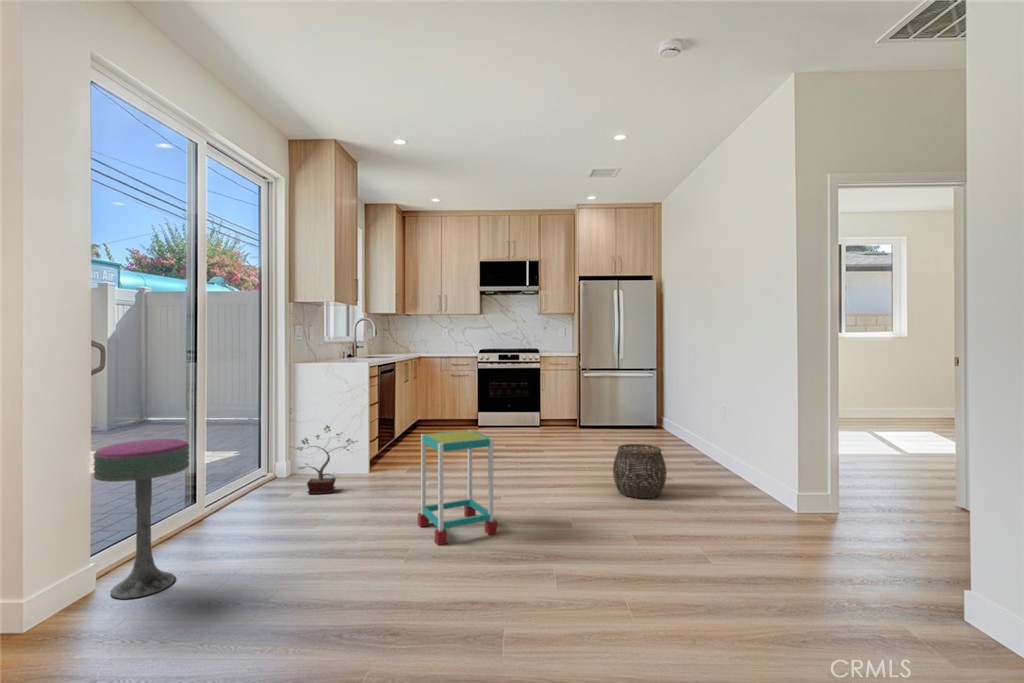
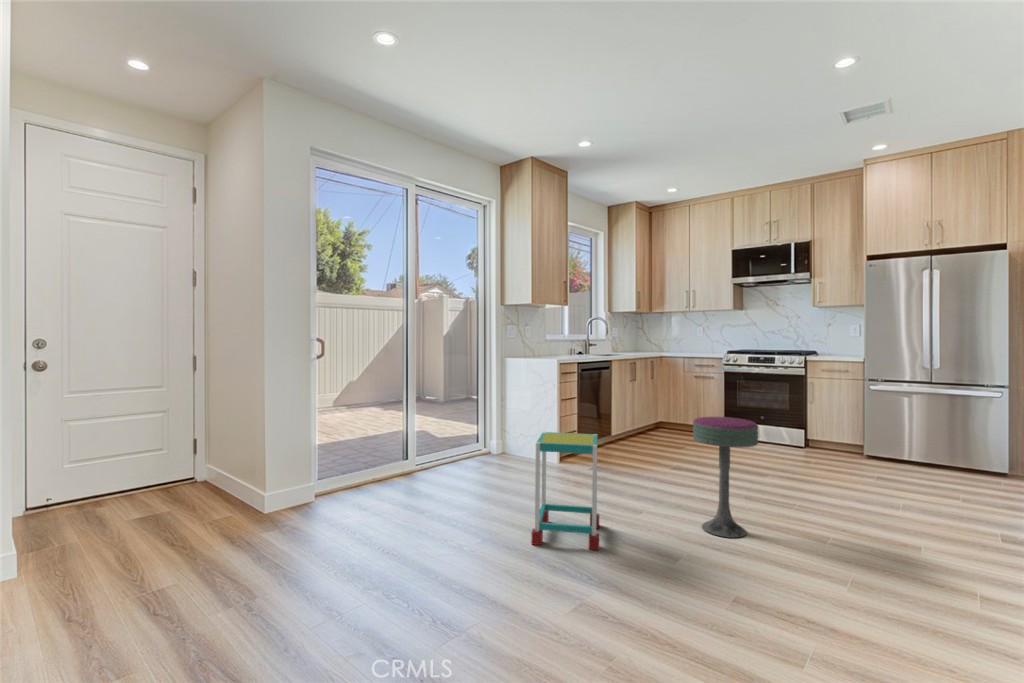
potted plant: present [297,425,357,494] -> none [484,414,531,476]
bar stool: present [94,439,189,599] -> present [693,417,758,538]
woven basket: present [613,444,667,498] -> none [801,483,890,566]

